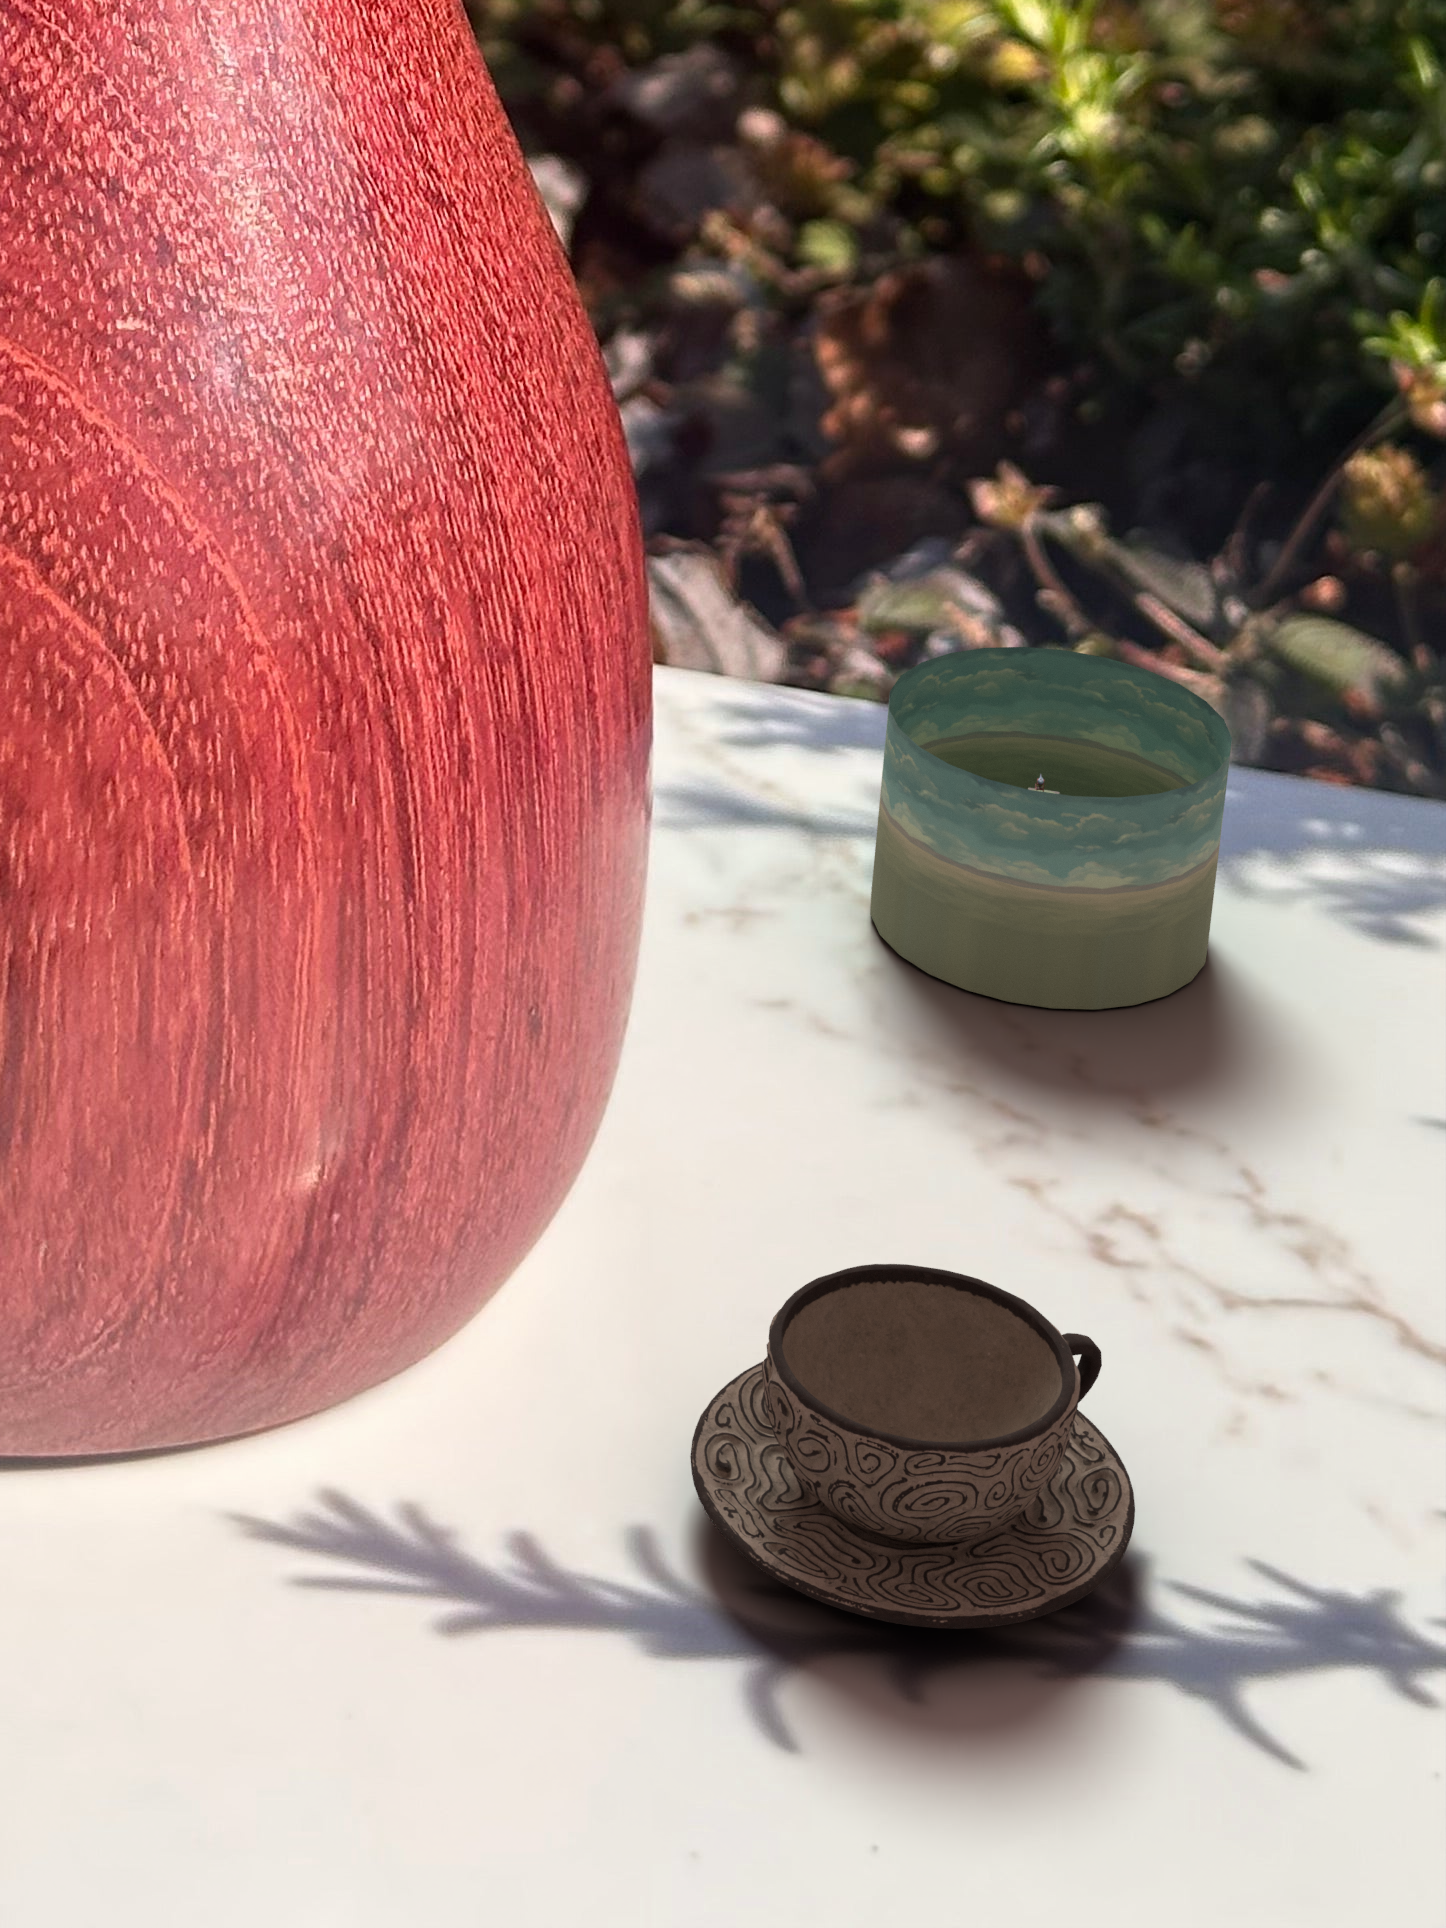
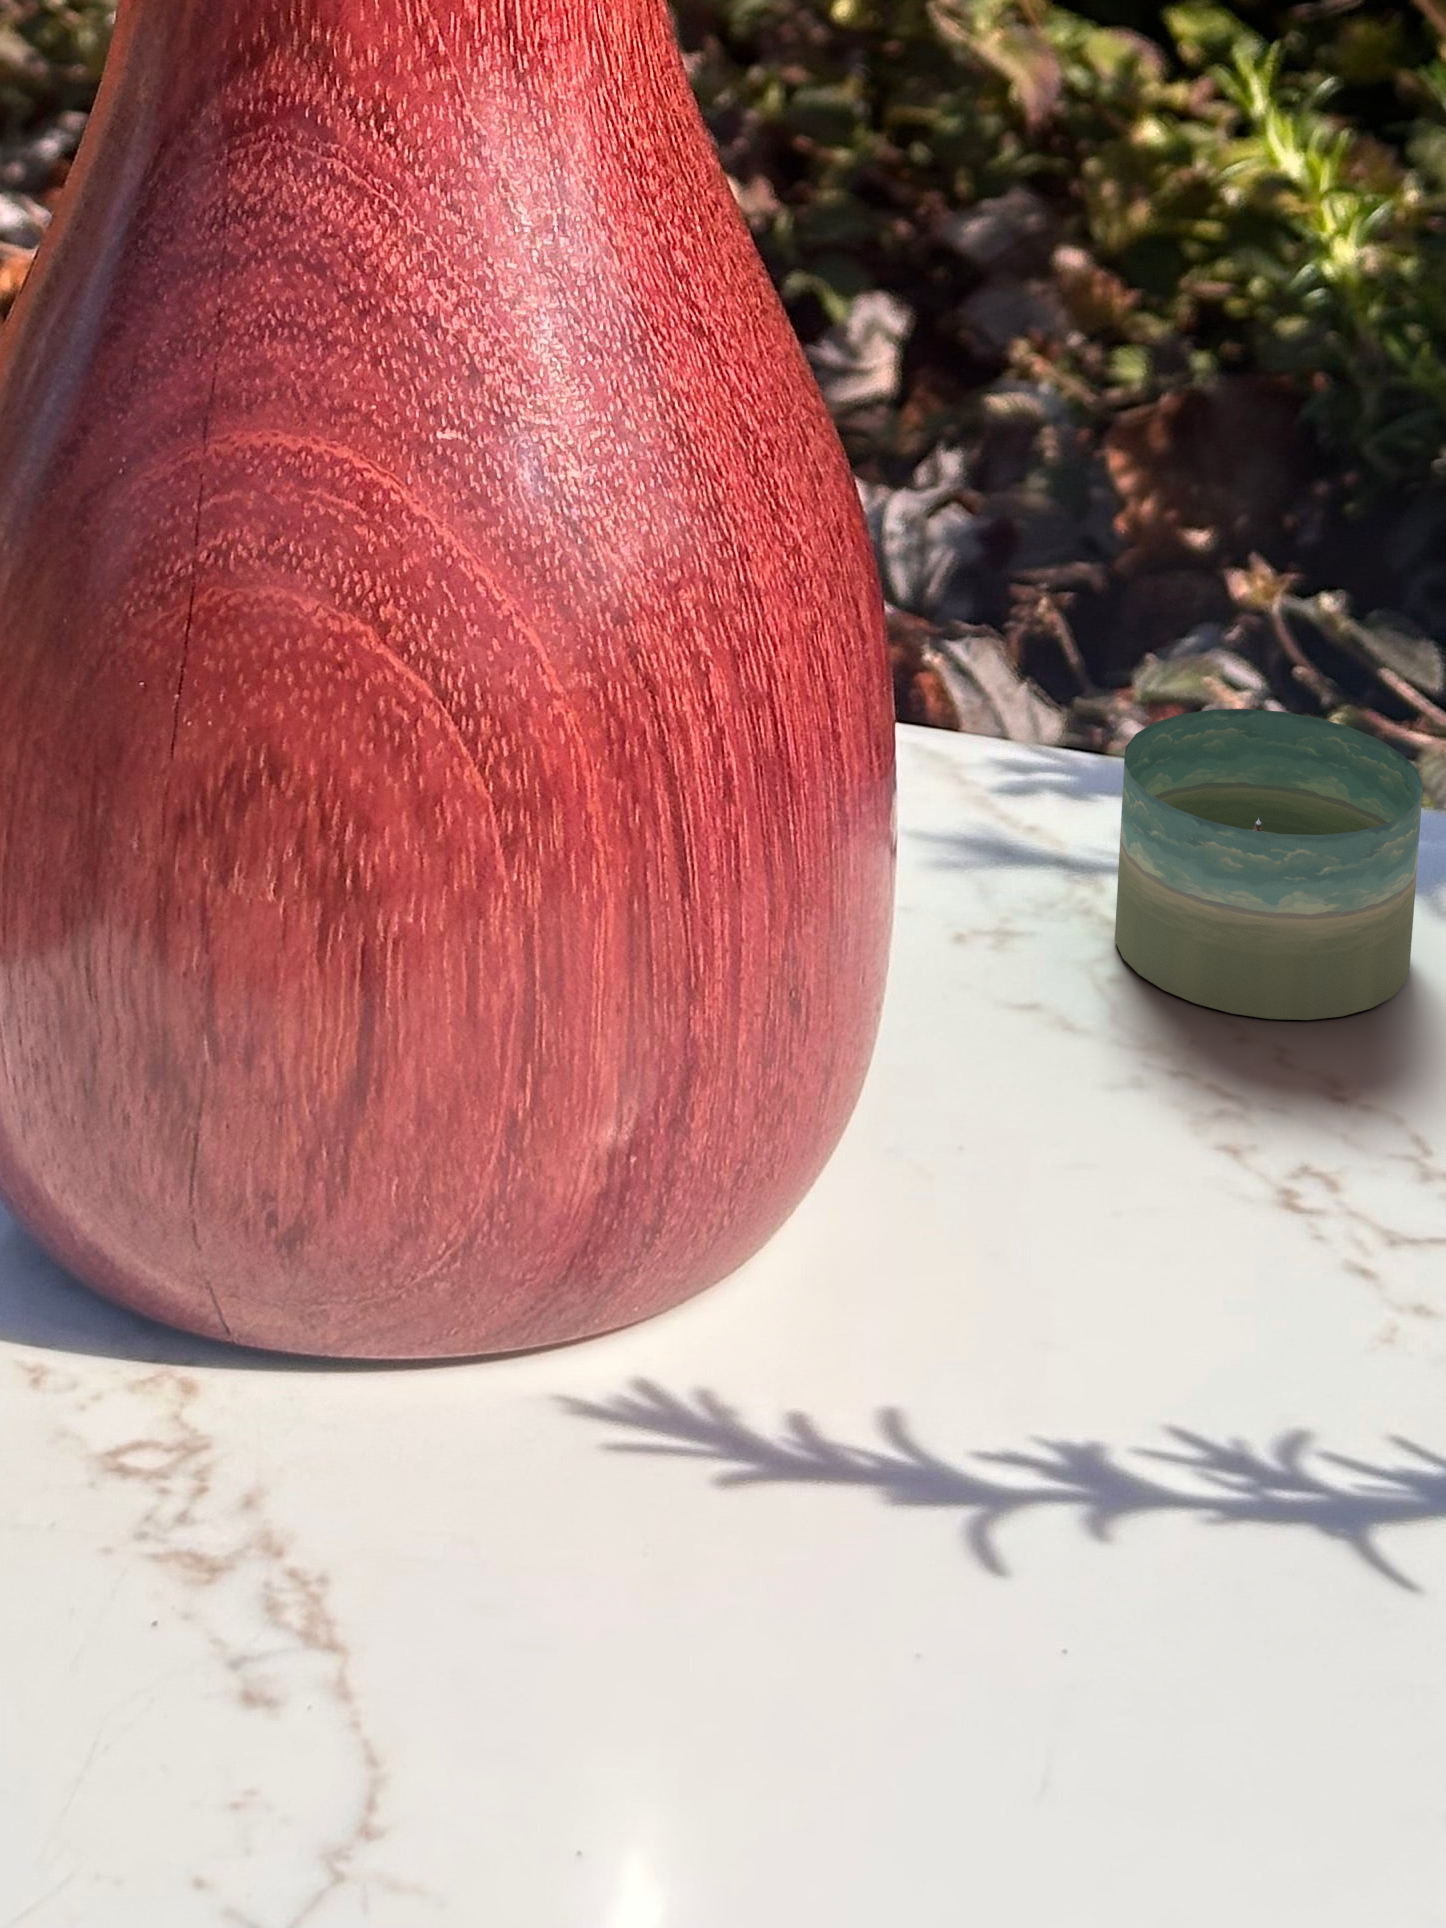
teacup: present [690,1264,1135,1629] -> none [939,1218,1314,1515]

